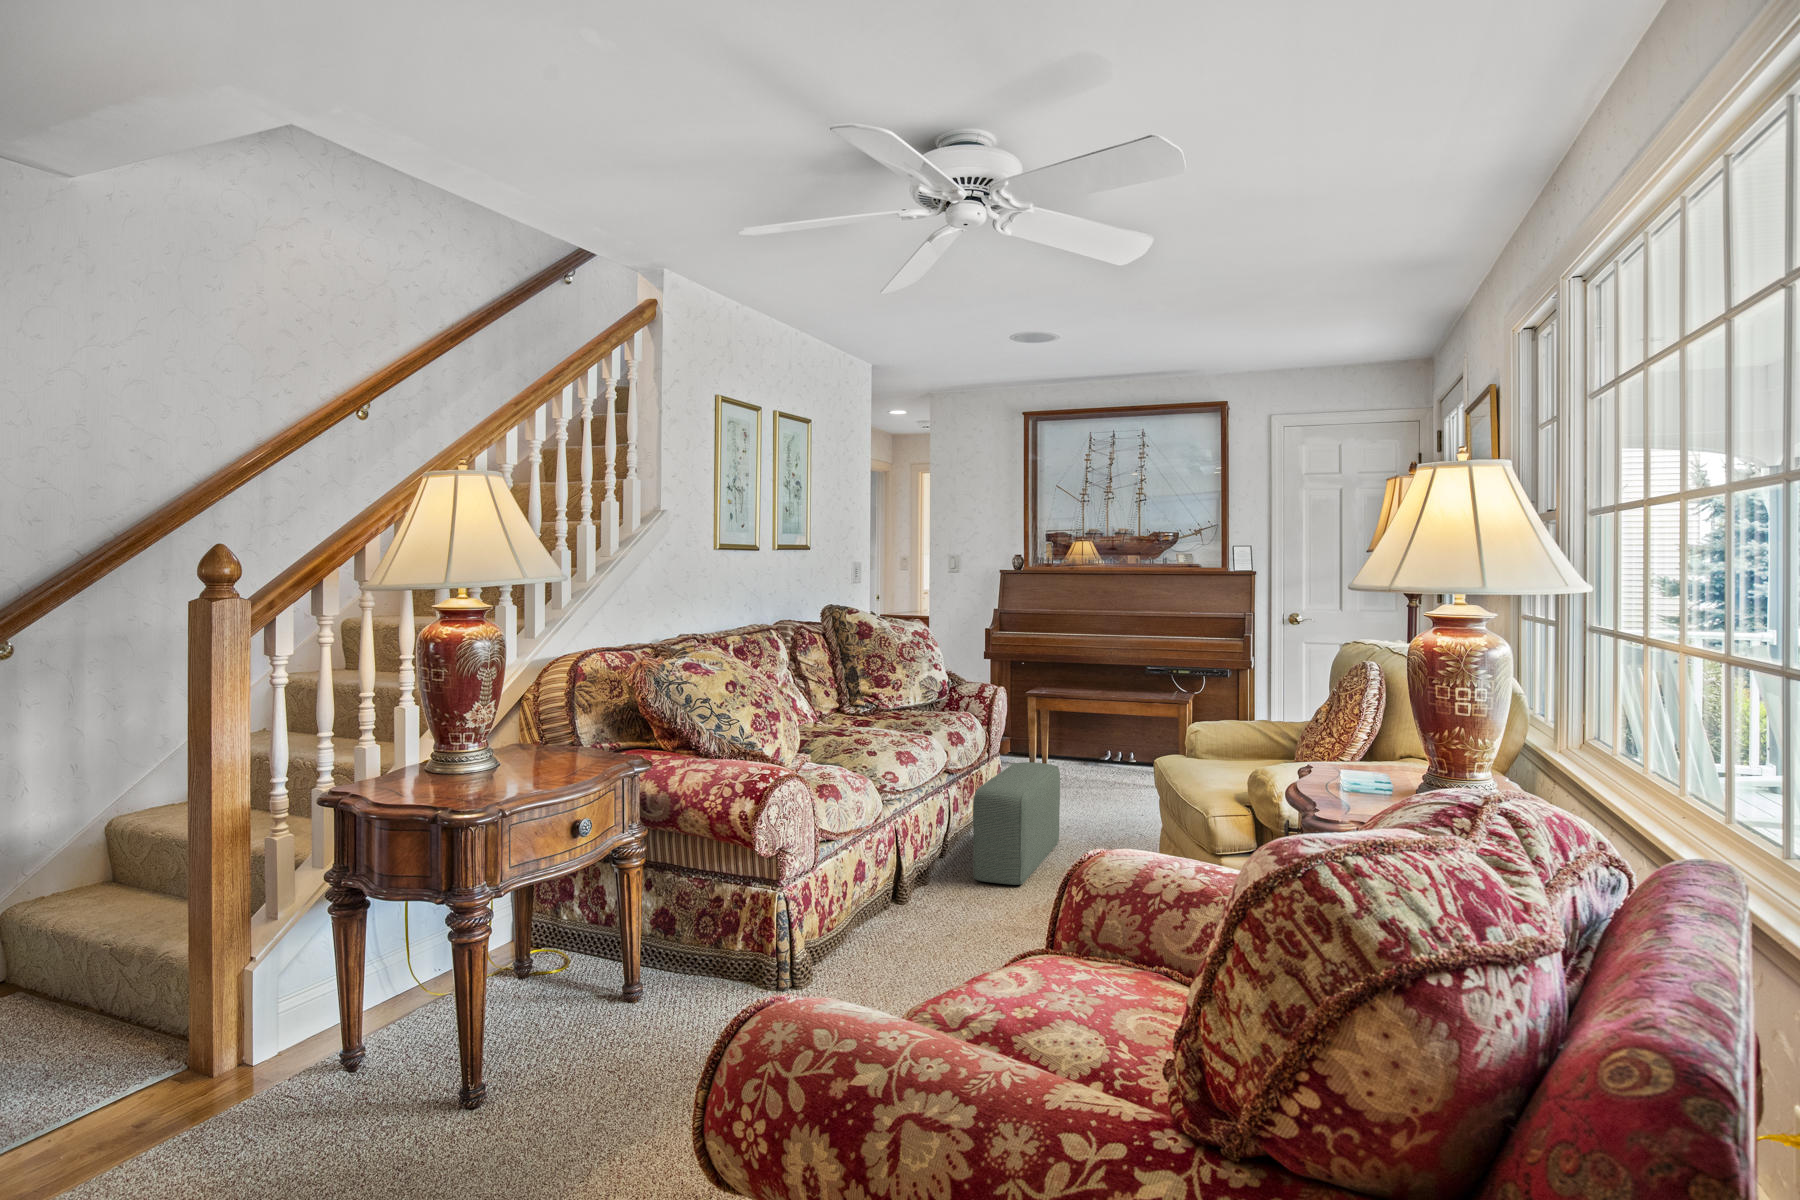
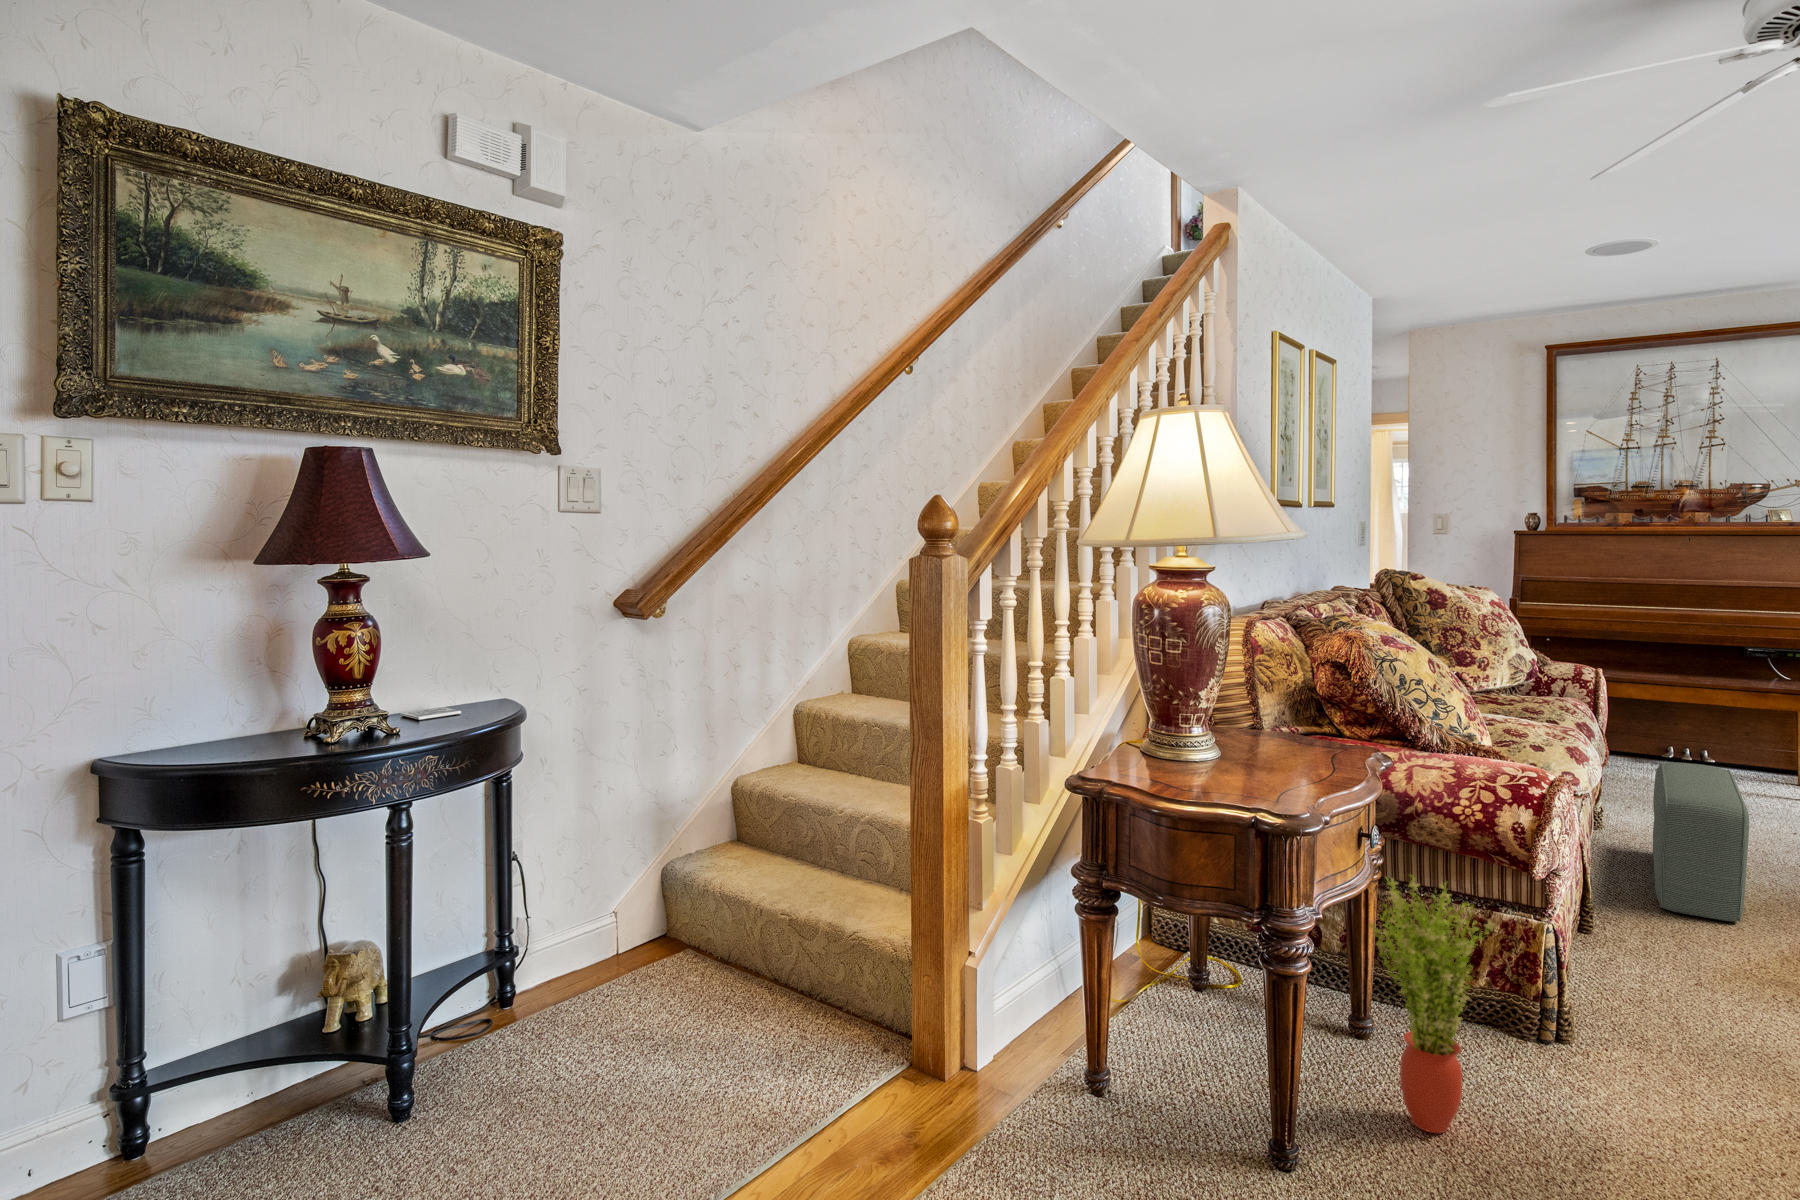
potted plant: none [569,856,659,1061] -> present [1370,875,1495,1133]

